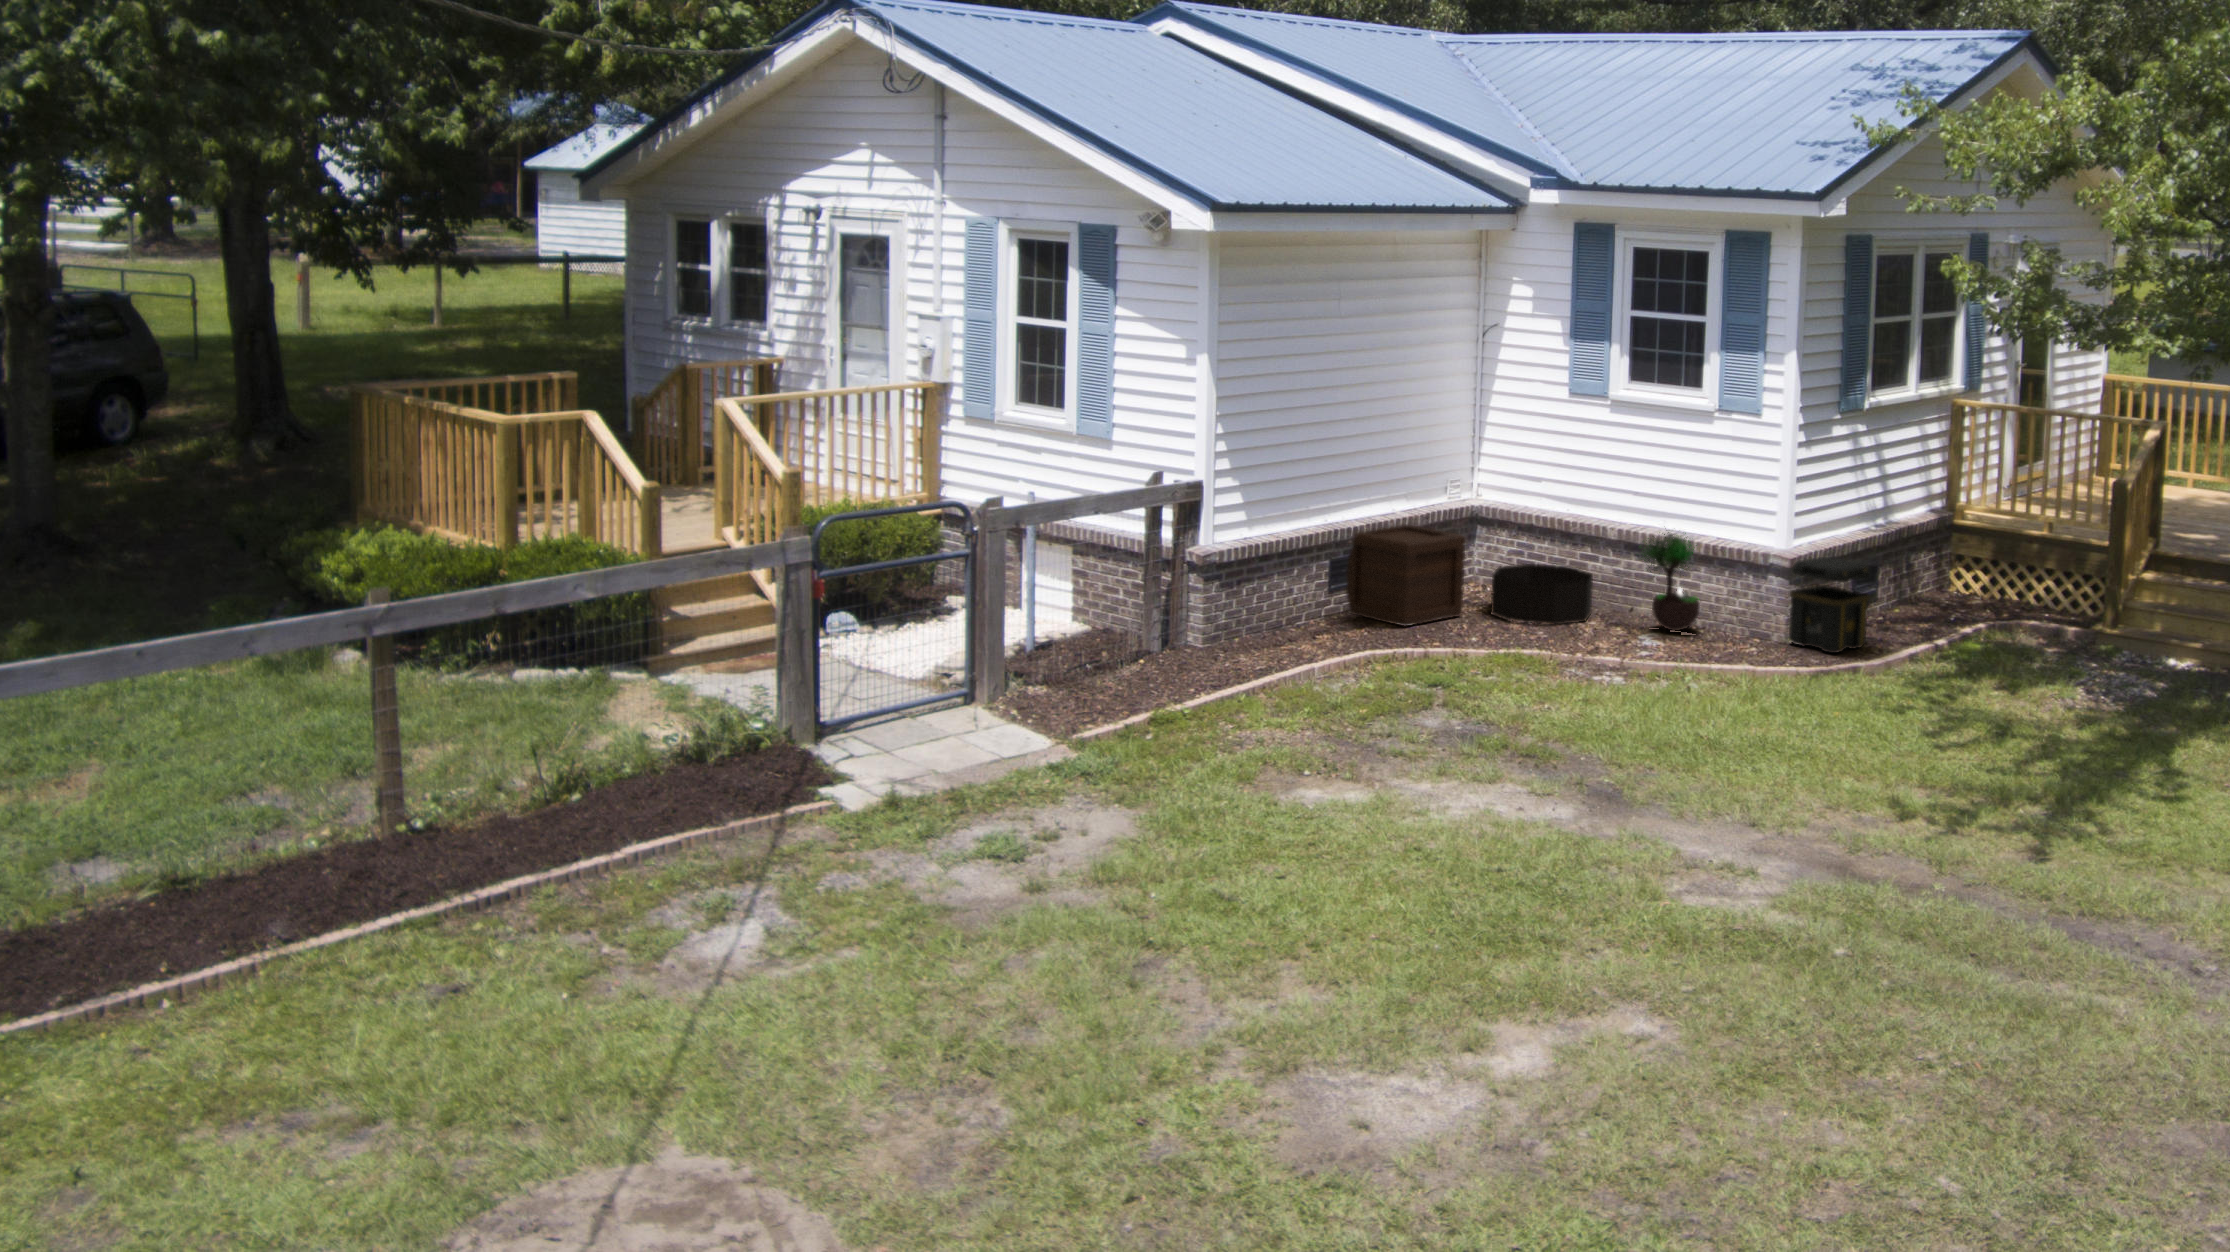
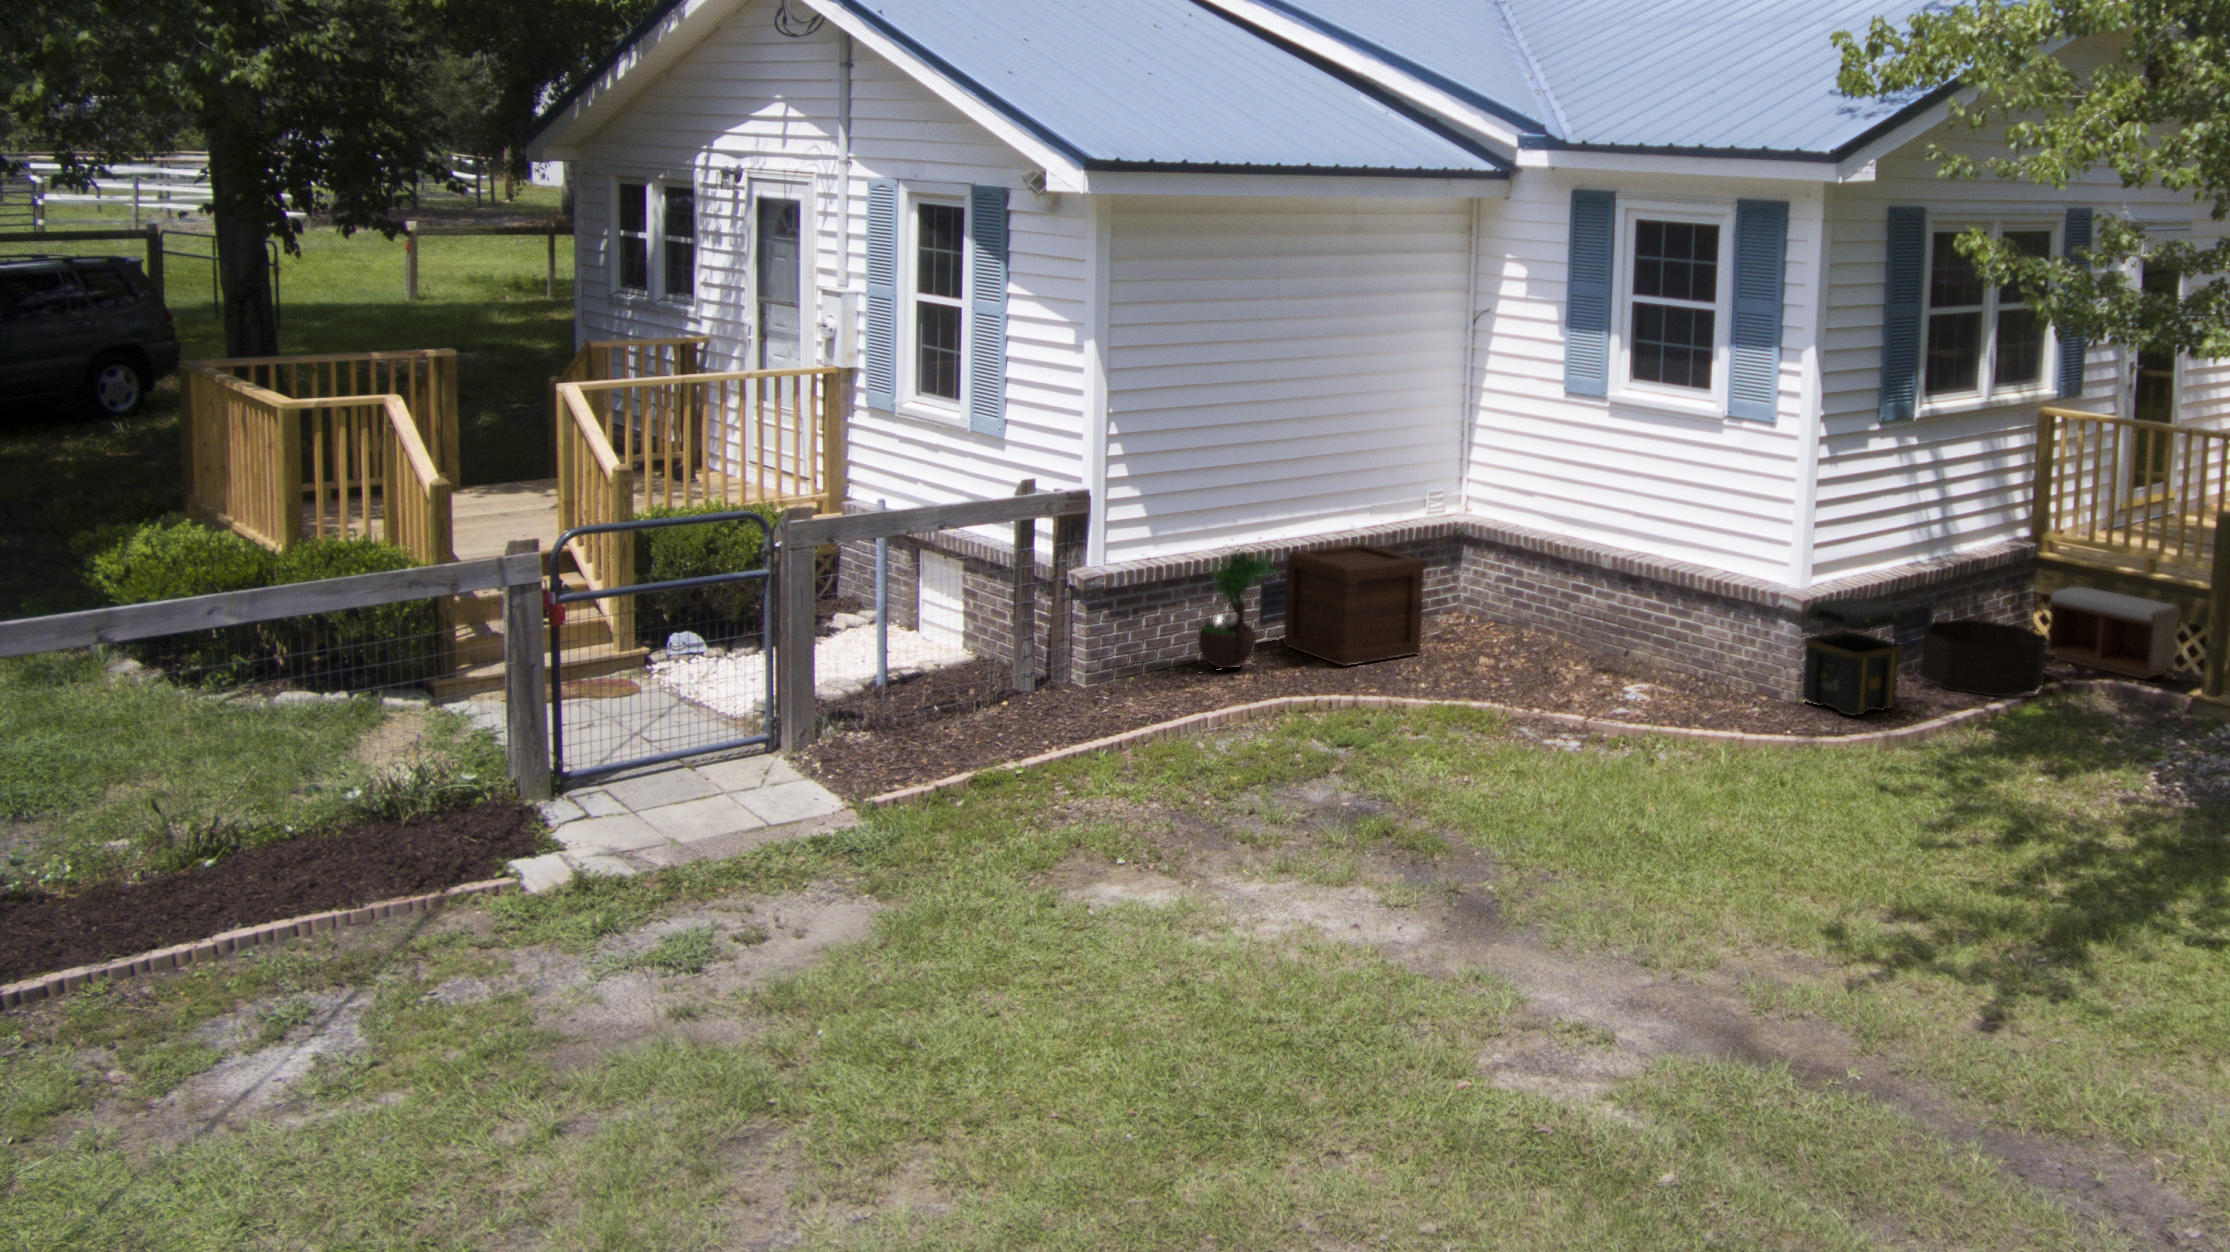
potted tree: present [1640,528,1700,631] -> present [1198,546,1273,668]
bench: none [1969,547,2080,621] -> present [2046,587,2181,679]
basket: present [1491,564,1593,625] -> present [1920,620,2047,696]

